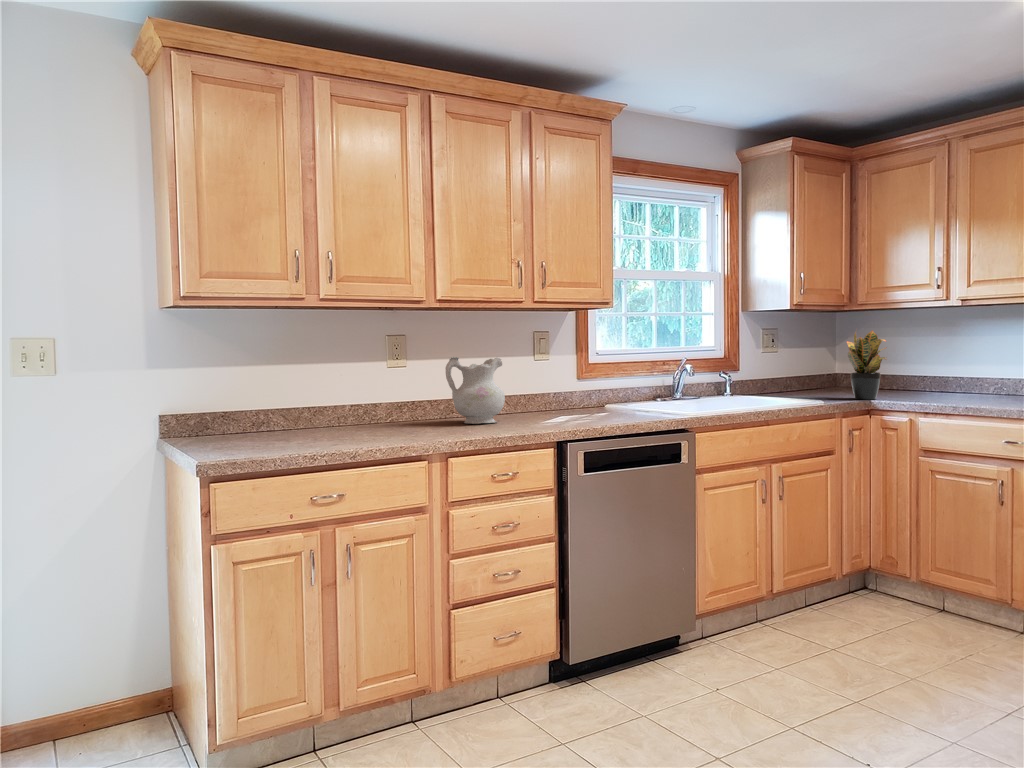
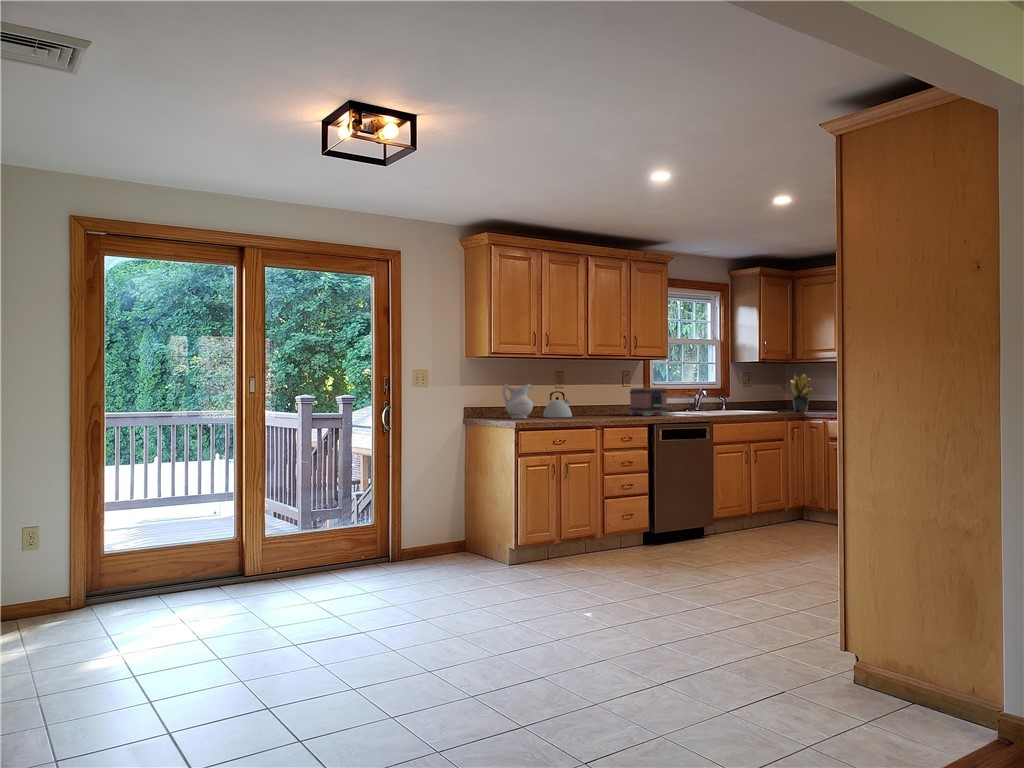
ceramic pitcher: present [445,357,505,424] -> present [502,383,533,419]
toaster: none [540,363,608,420] -> present [629,388,668,416]
kettle: none [350,375,408,430] -> present [543,391,572,418]

